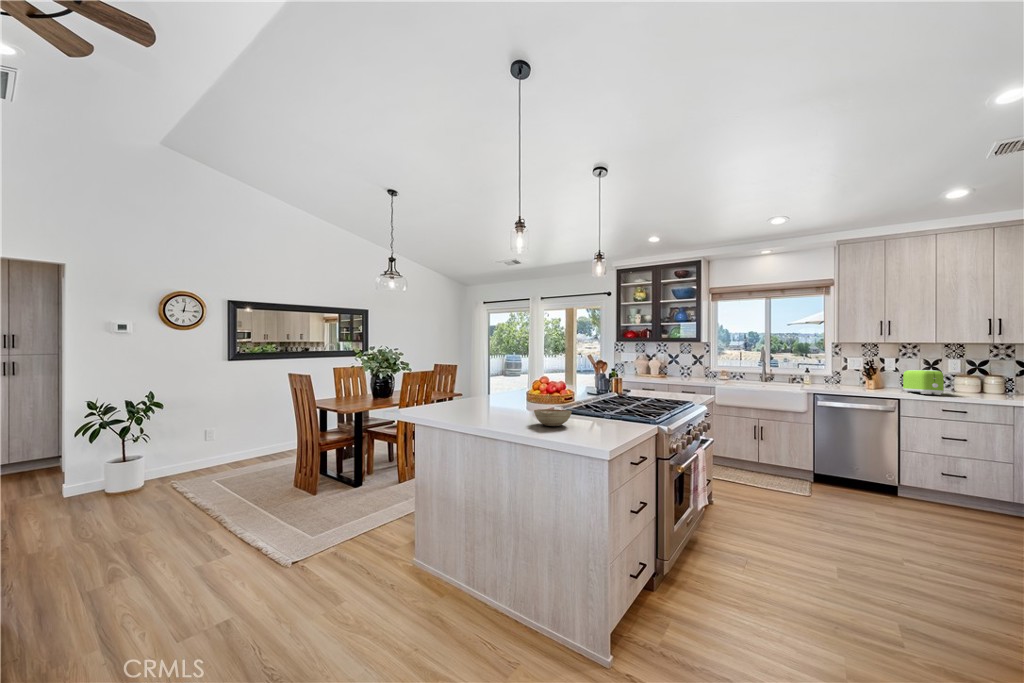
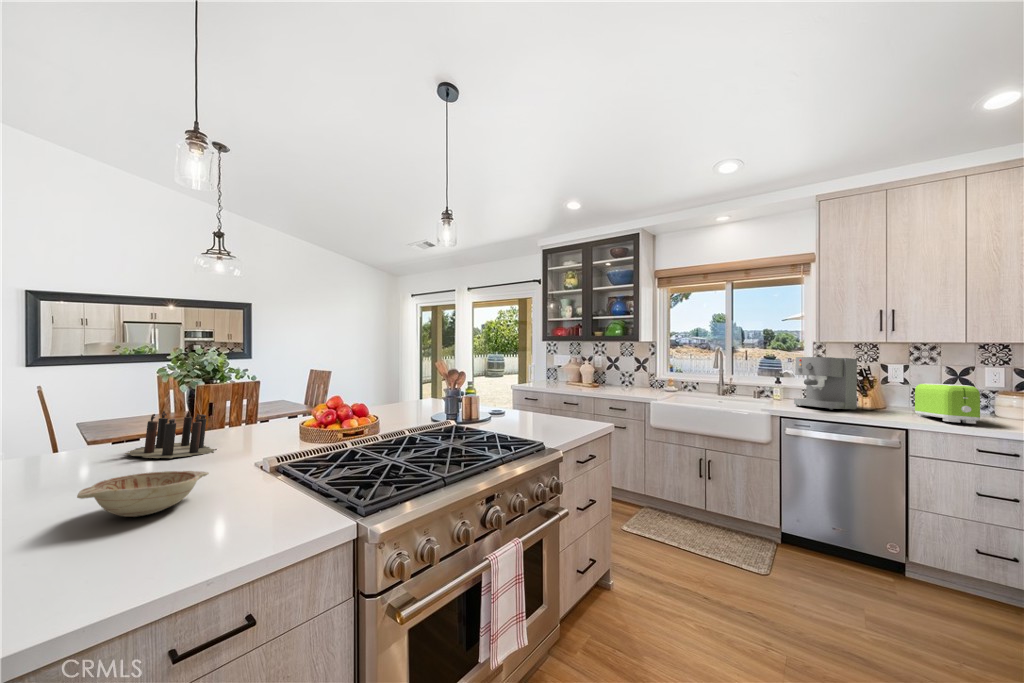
coffee maker: none [821,353,865,390] -> present [794,357,857,410]
candle: none [463,385,509,410] -> present [125,410,215,458]

